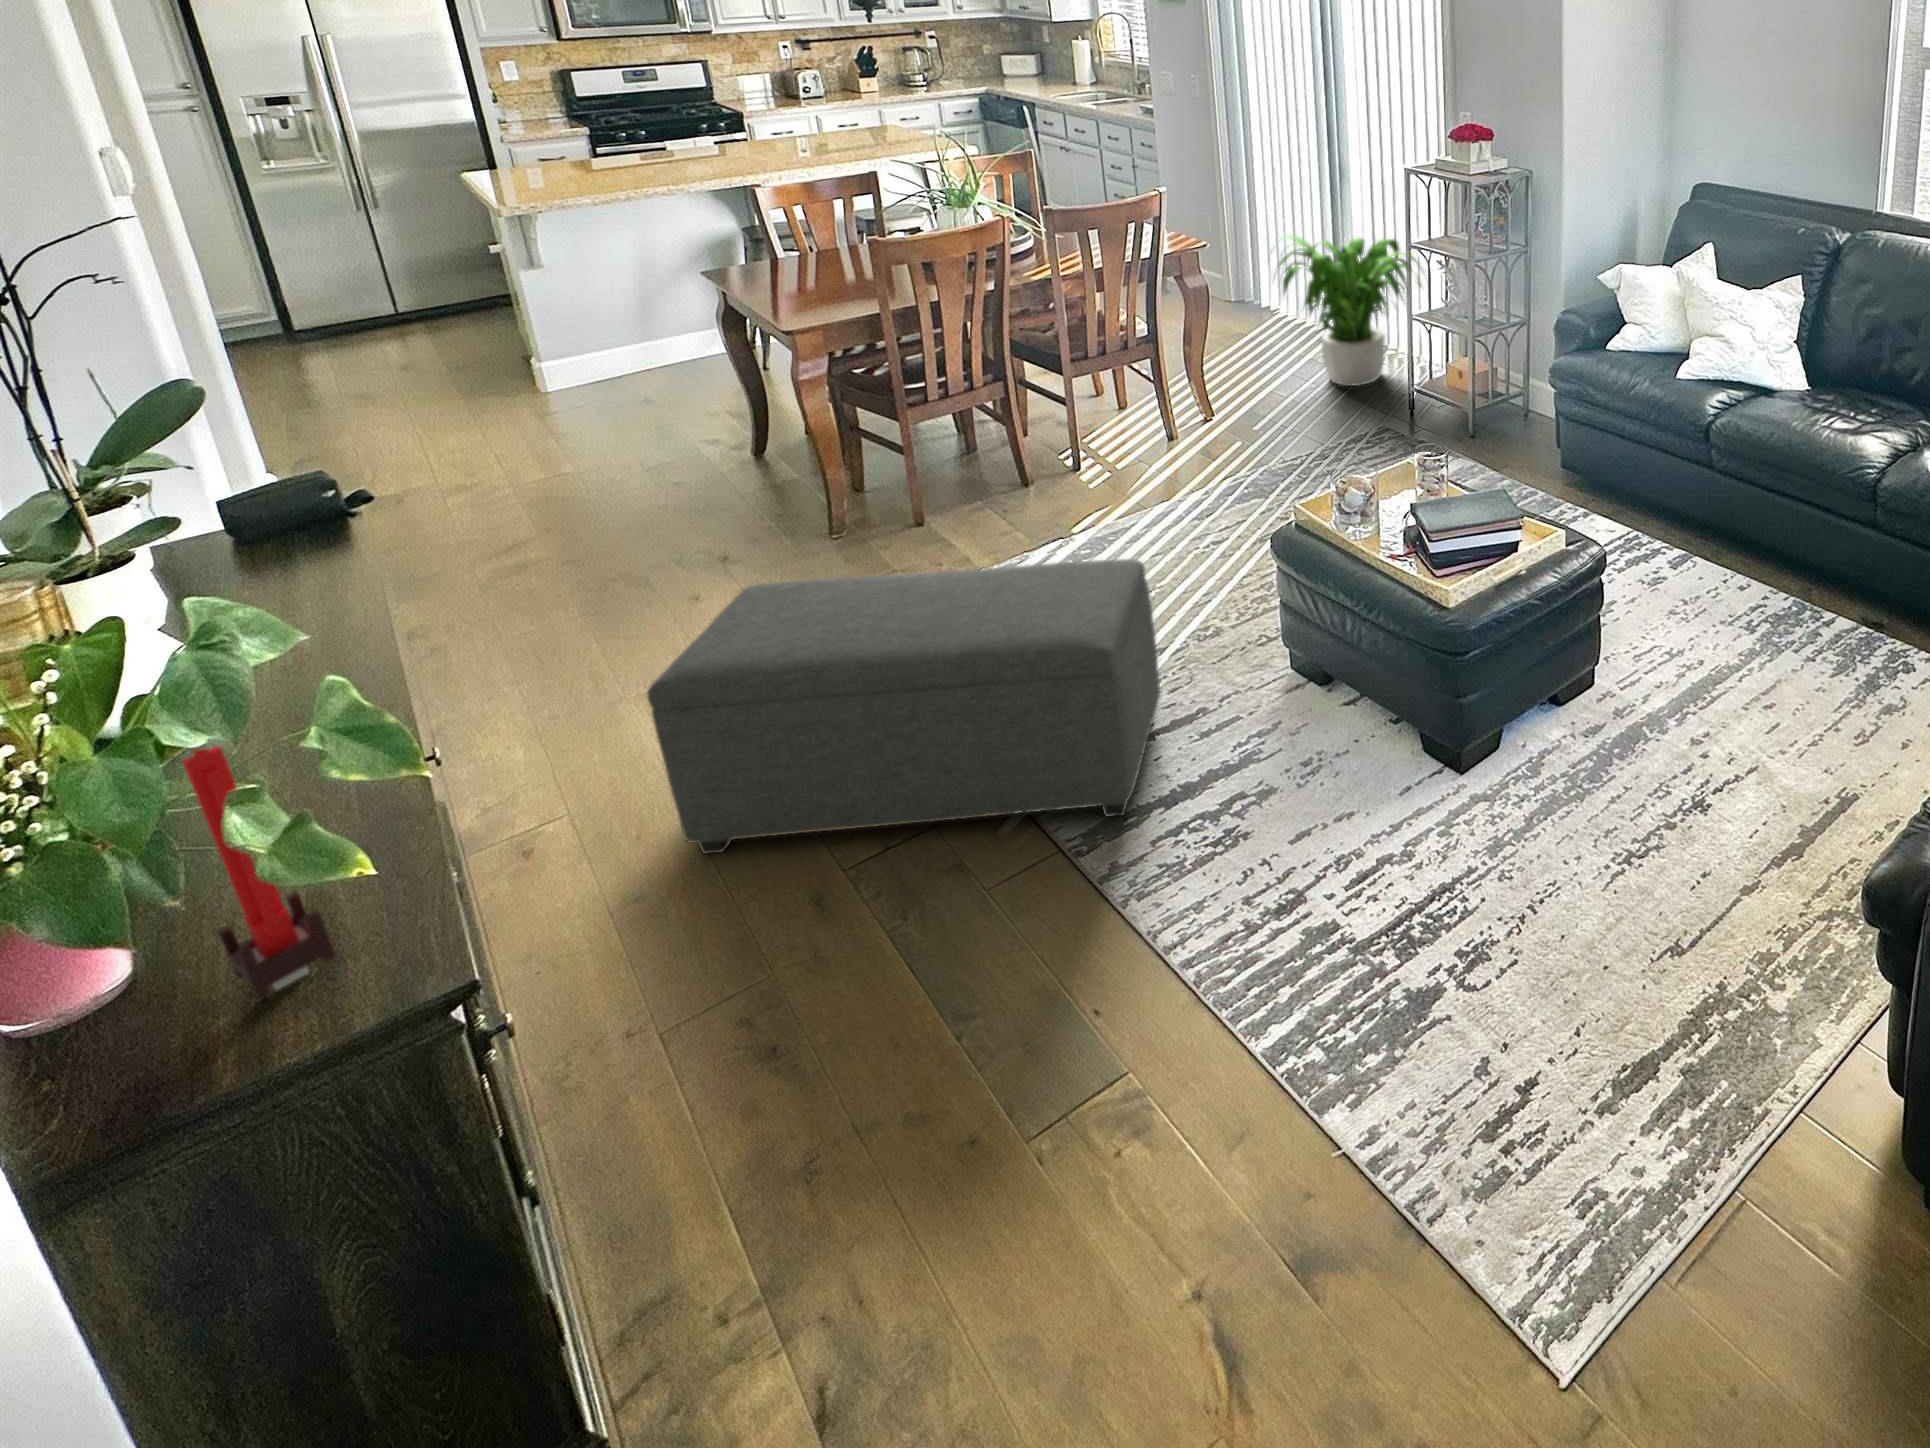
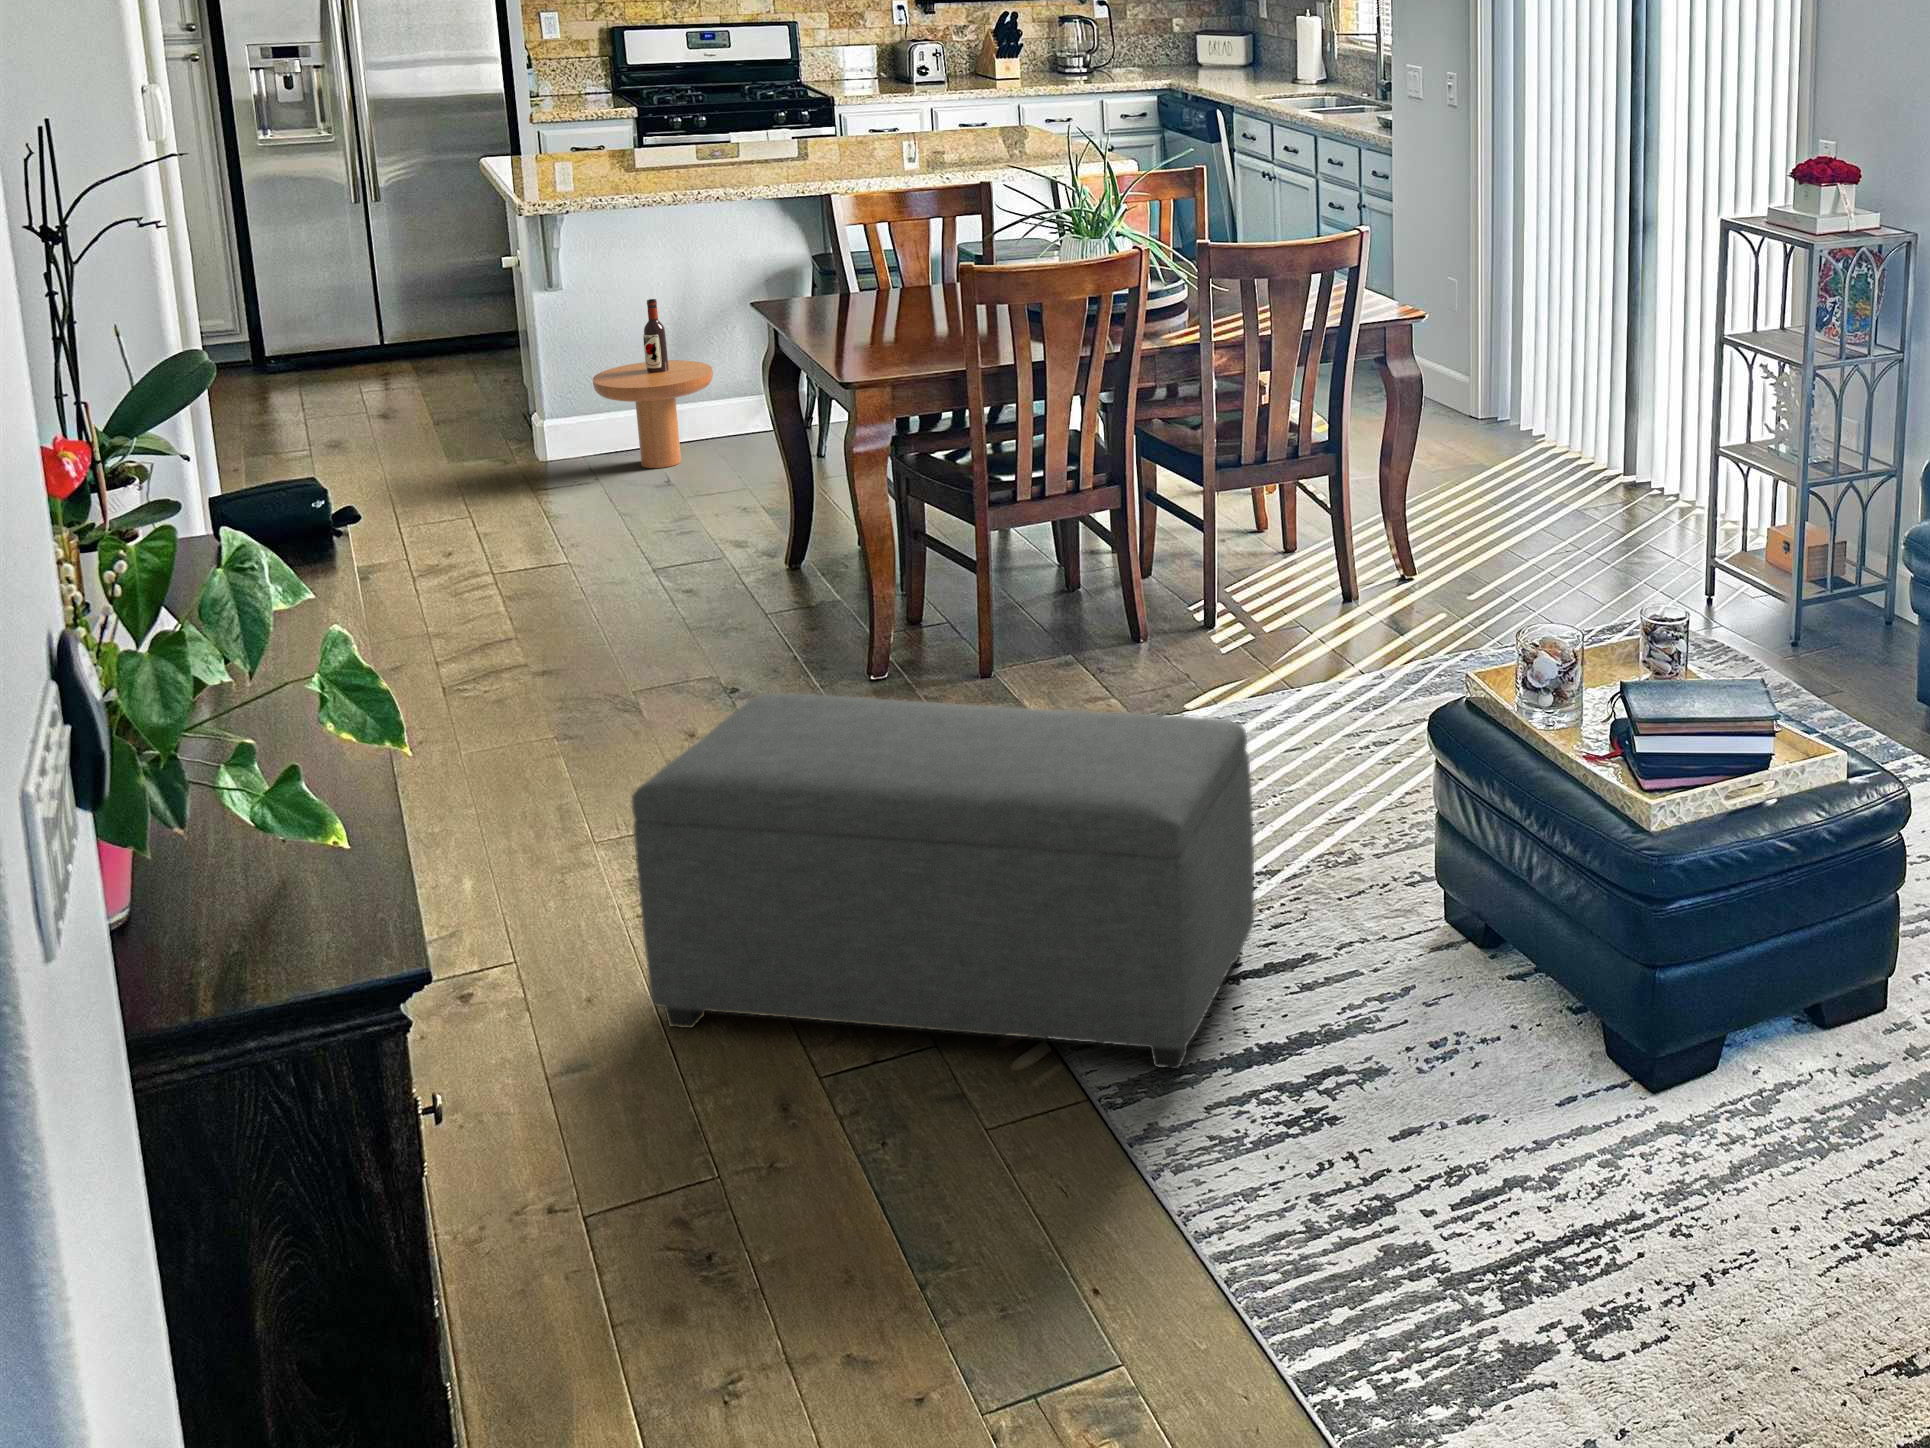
potted plant: present [1274,235,1421,386] -> none [1513,312,1753,555]
side table: none [570,269,670,391] -> present [593,299,713,468]
candle: present [183,746,335,999] -> none [244,644,336,927]

